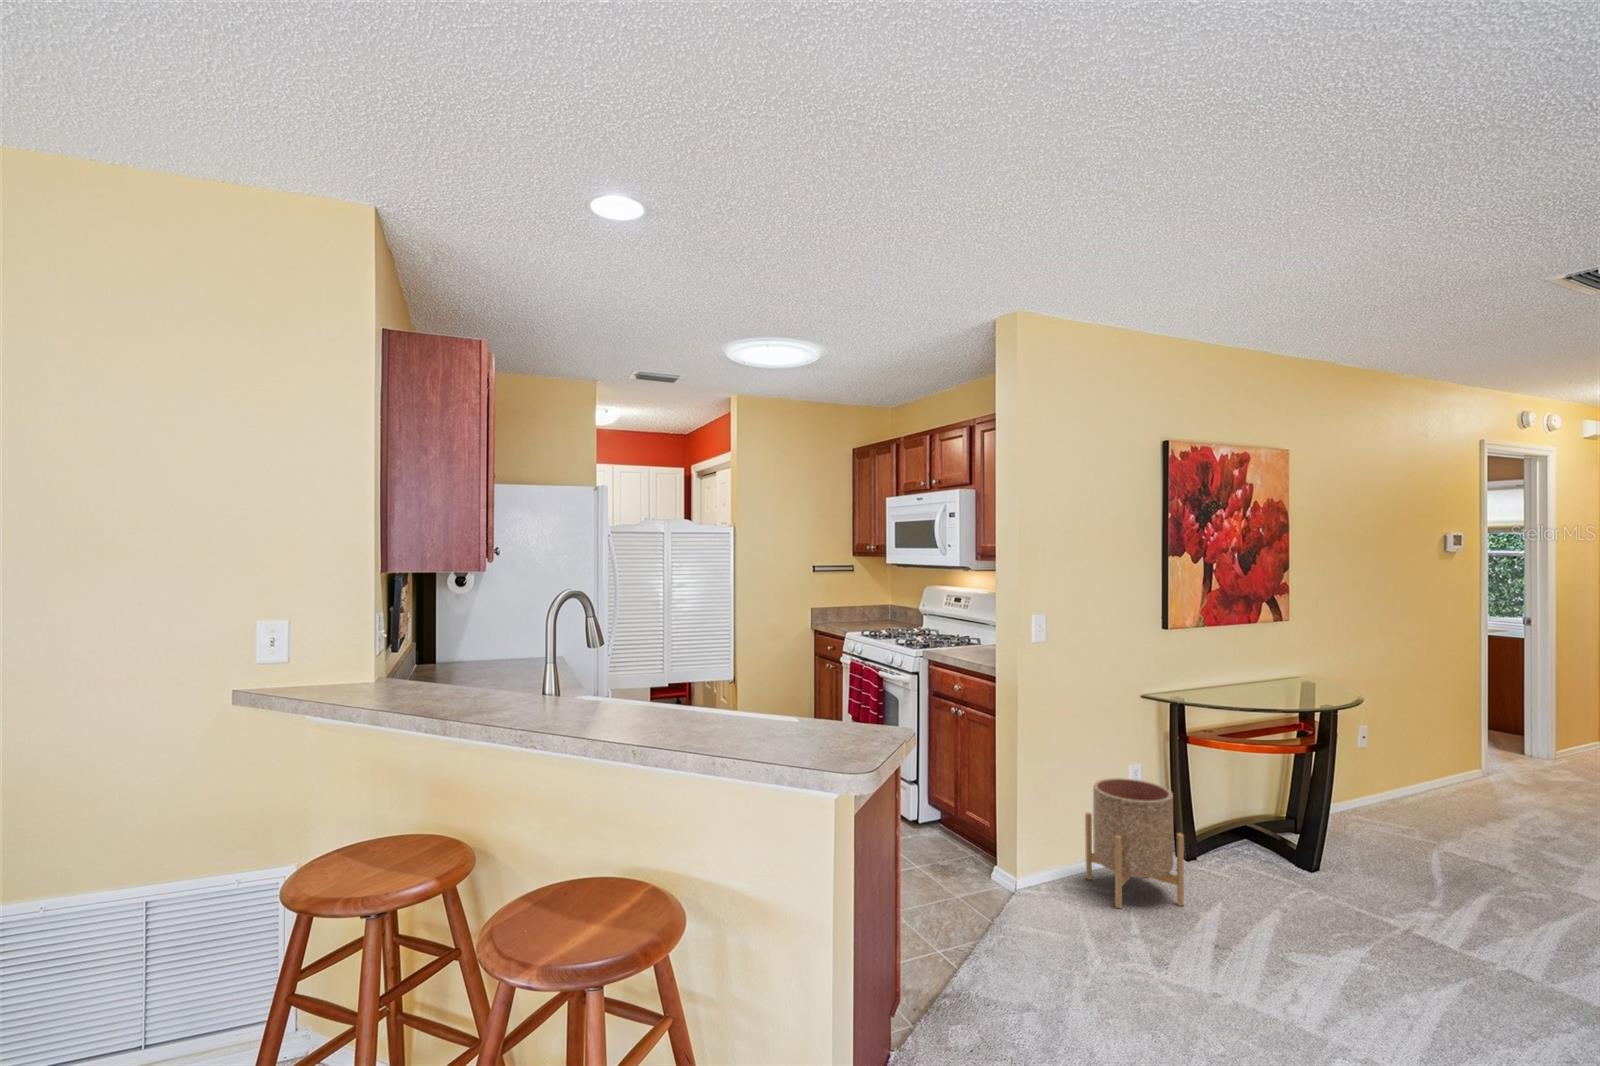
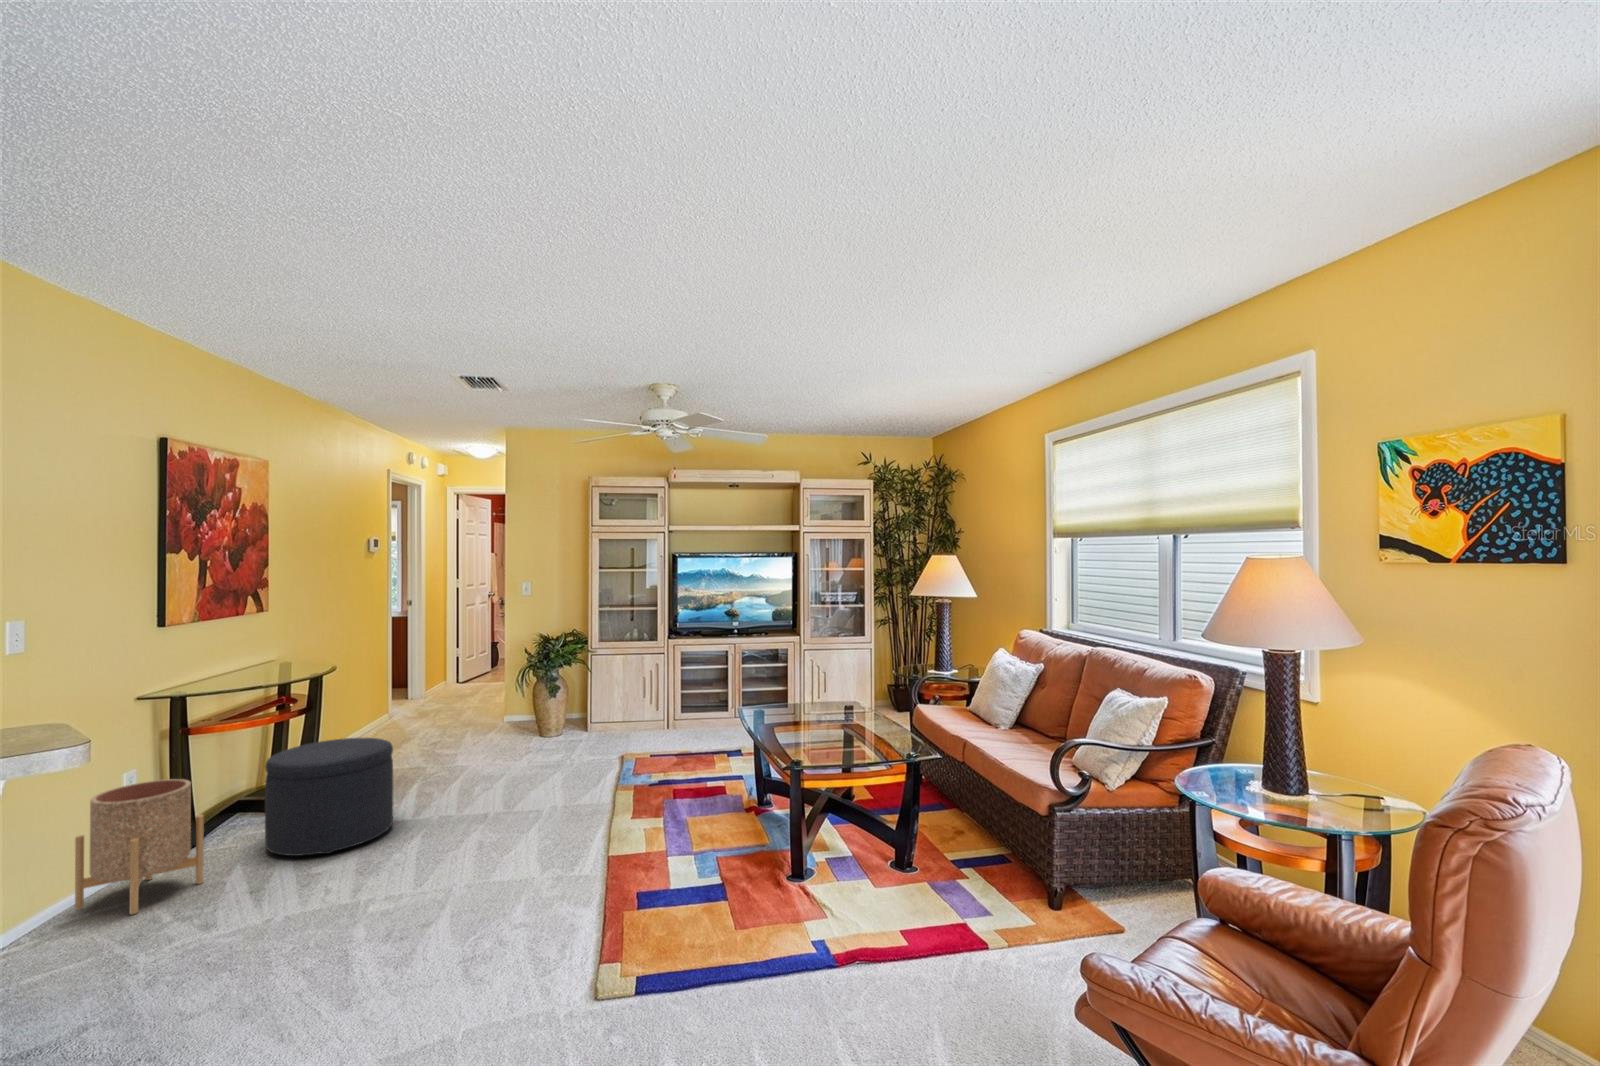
ottoman: none [1252,790,1419,951] -> present [265,738,393,856]

